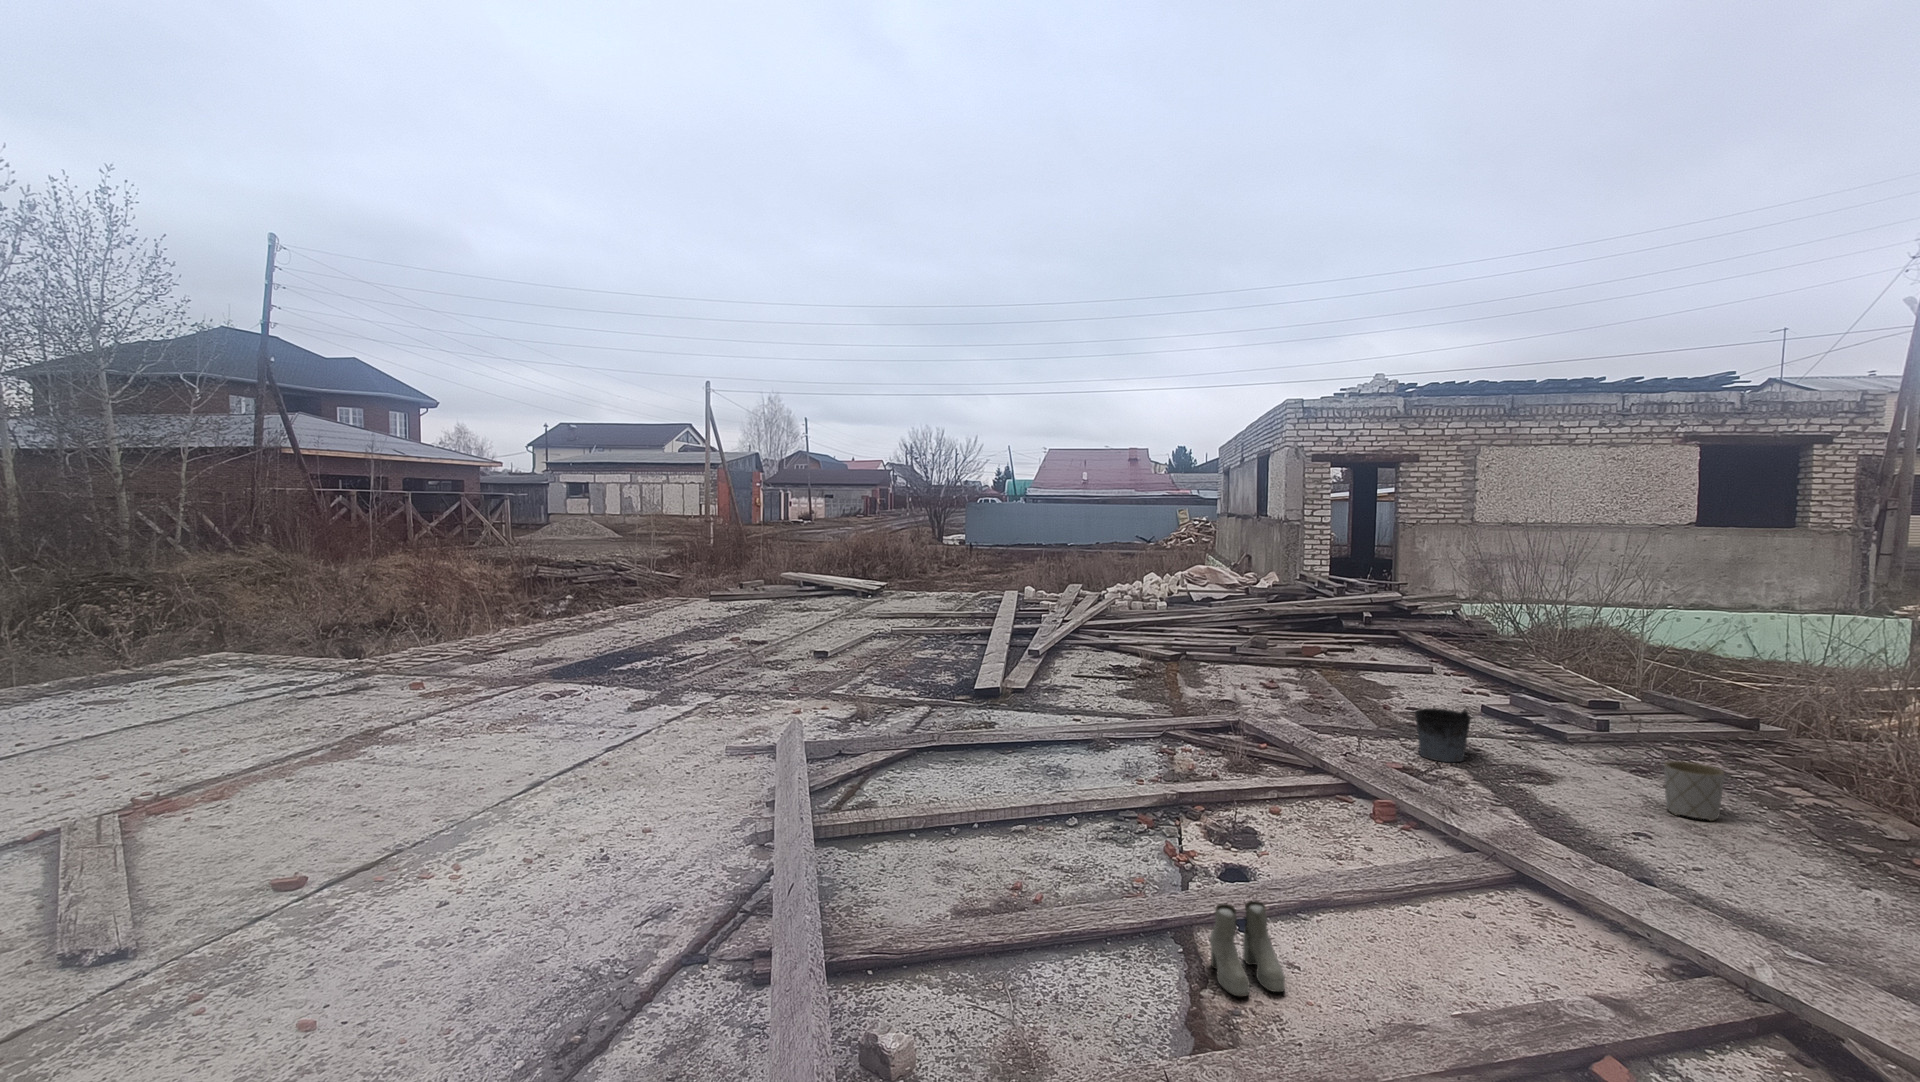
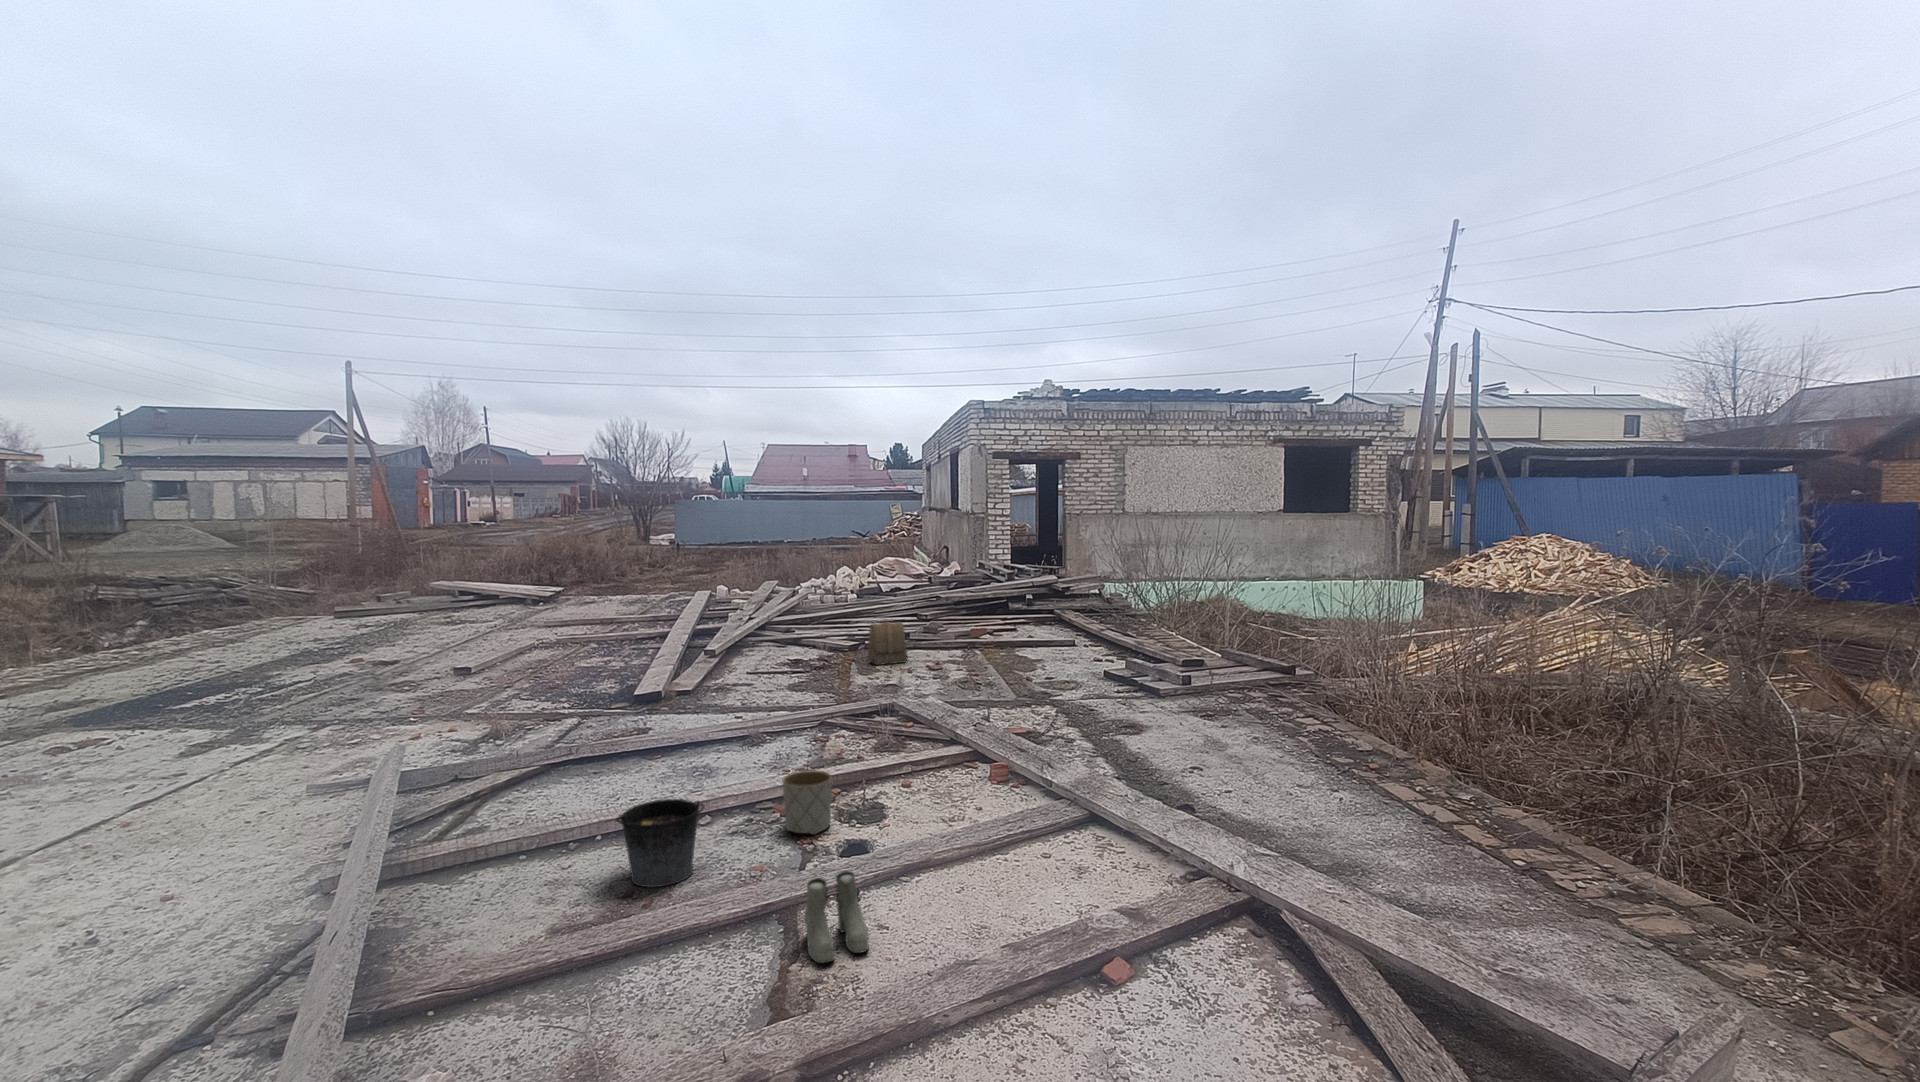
backpack: none [1194,629,1238,676] -> present [867,621,908,665]
bucket: present [1415,708,1474,762] -> present [616,799,704,887]
planter: present [1664,761,1724,821] -> present [782,771,832,835]

